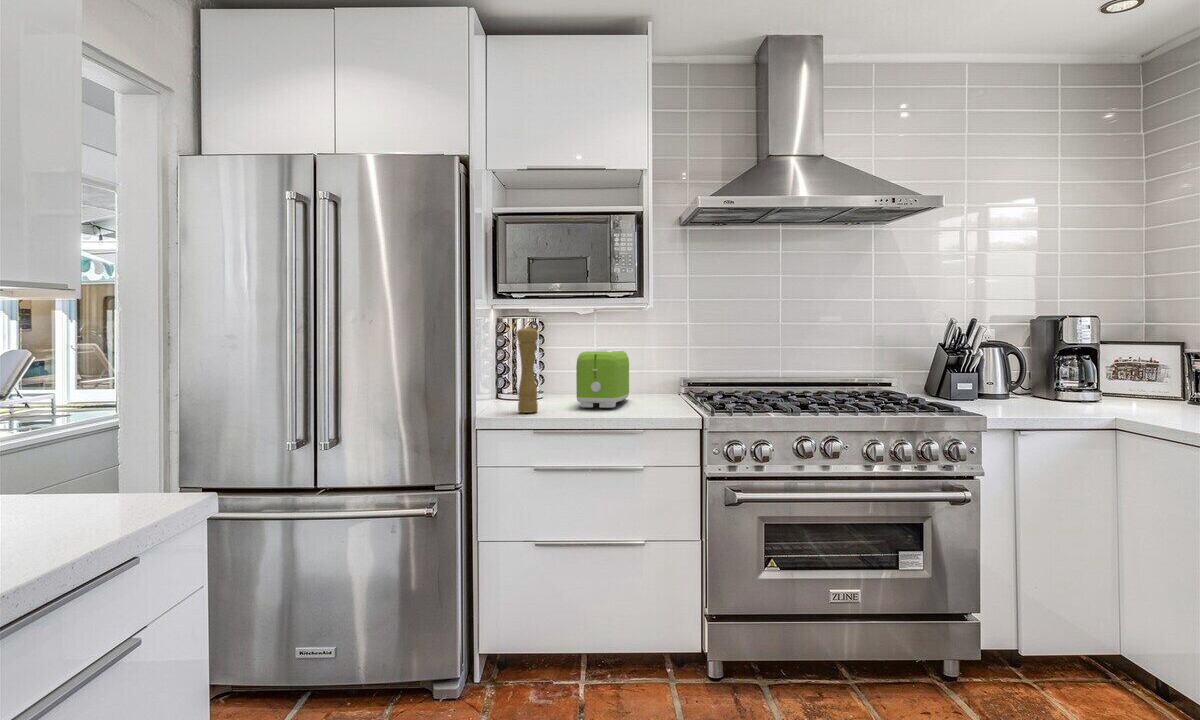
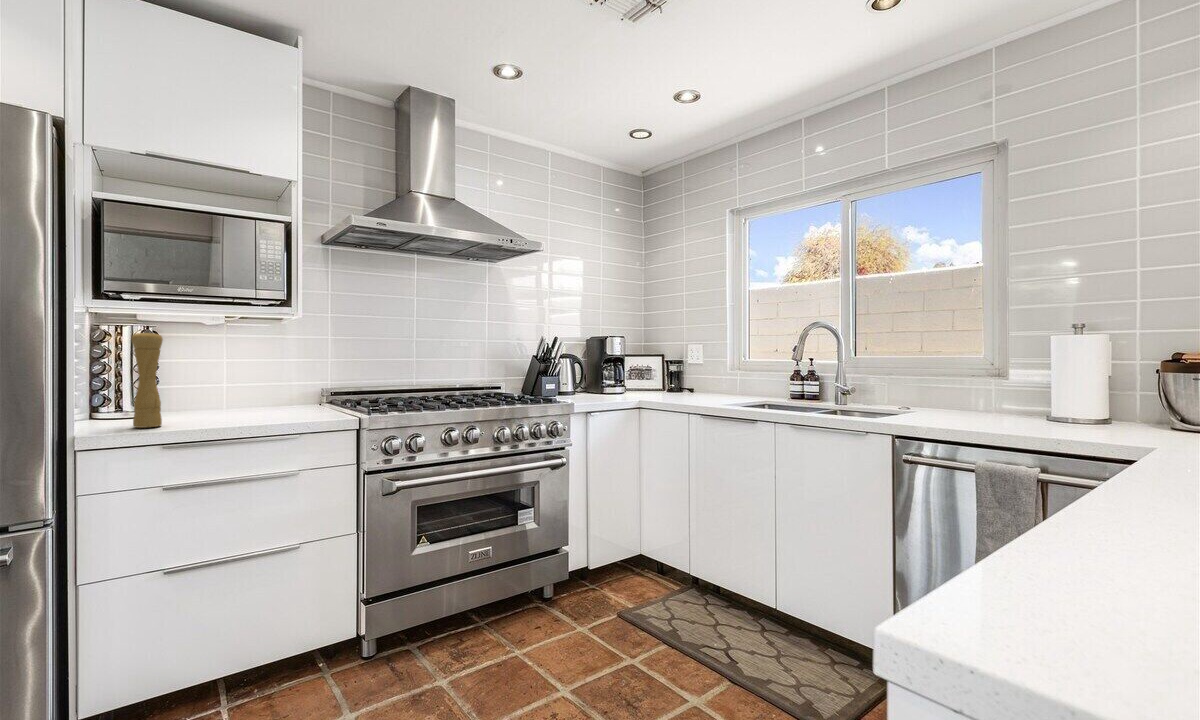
toaster: present [576,350,629,408] -> none [212,357,271,417]

